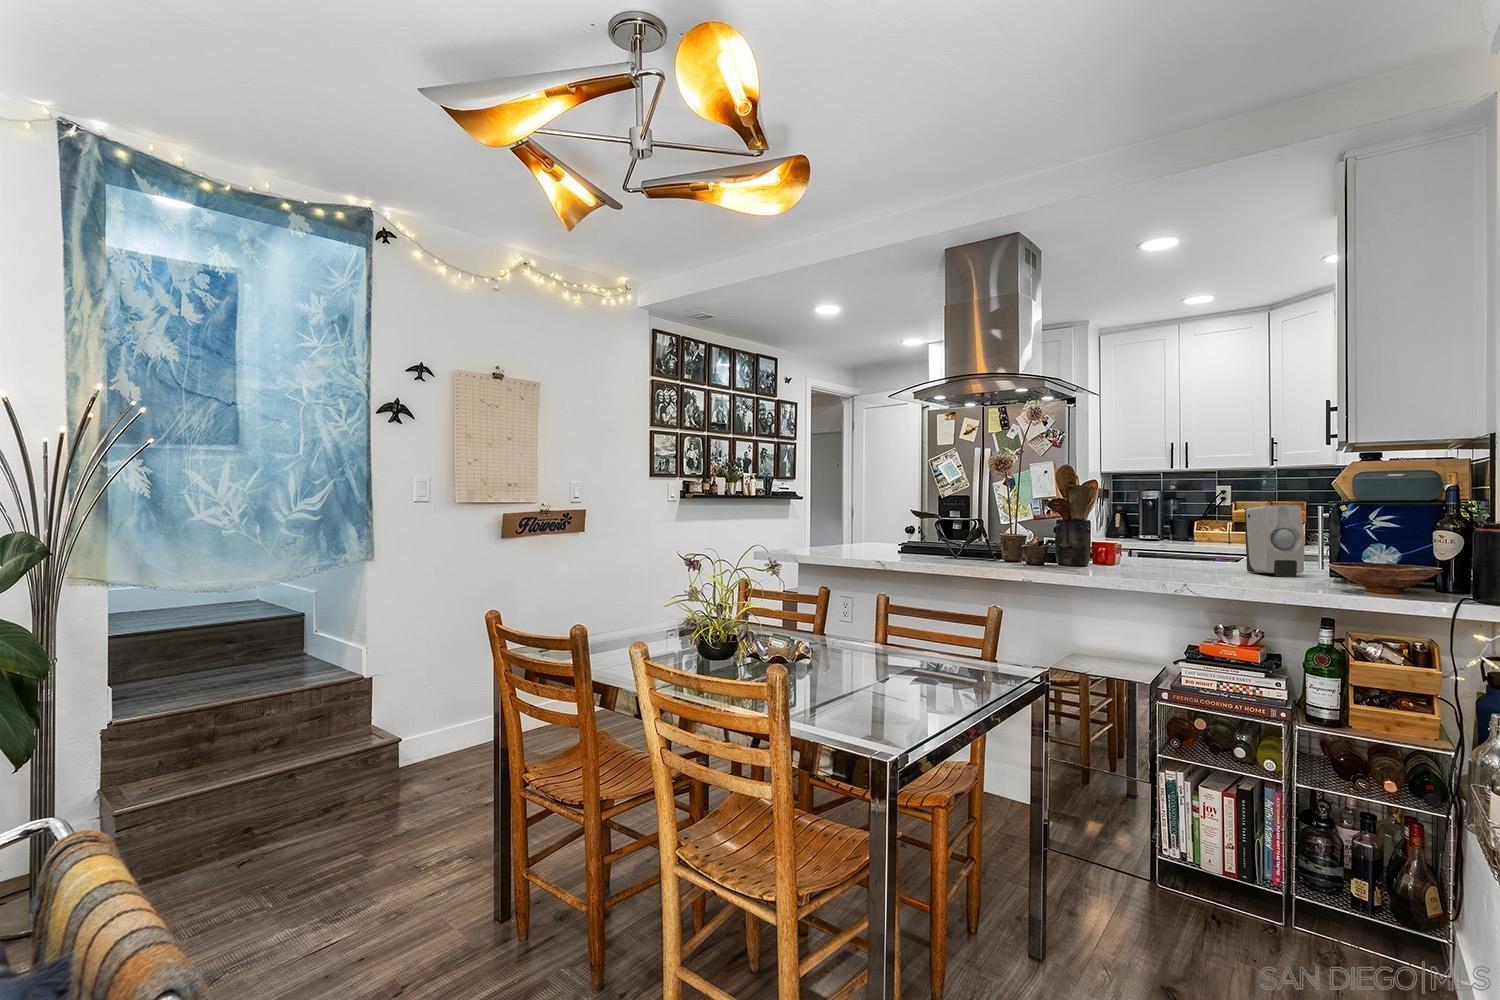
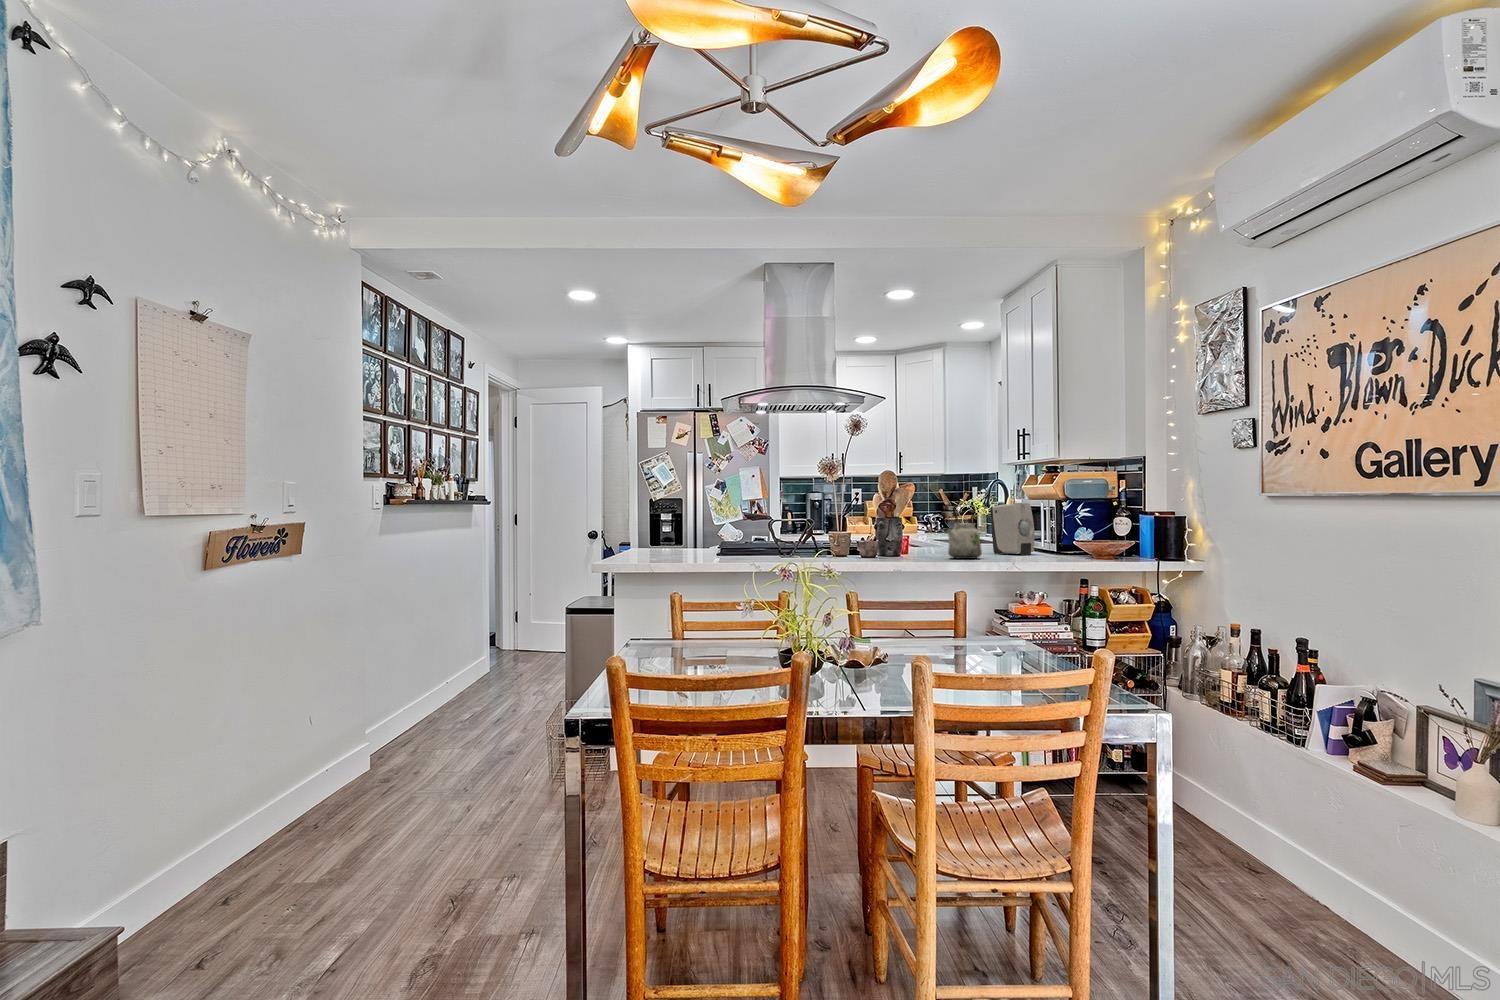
kettle: none [1123,504,1184,575] -> present [946,503,982,559]

